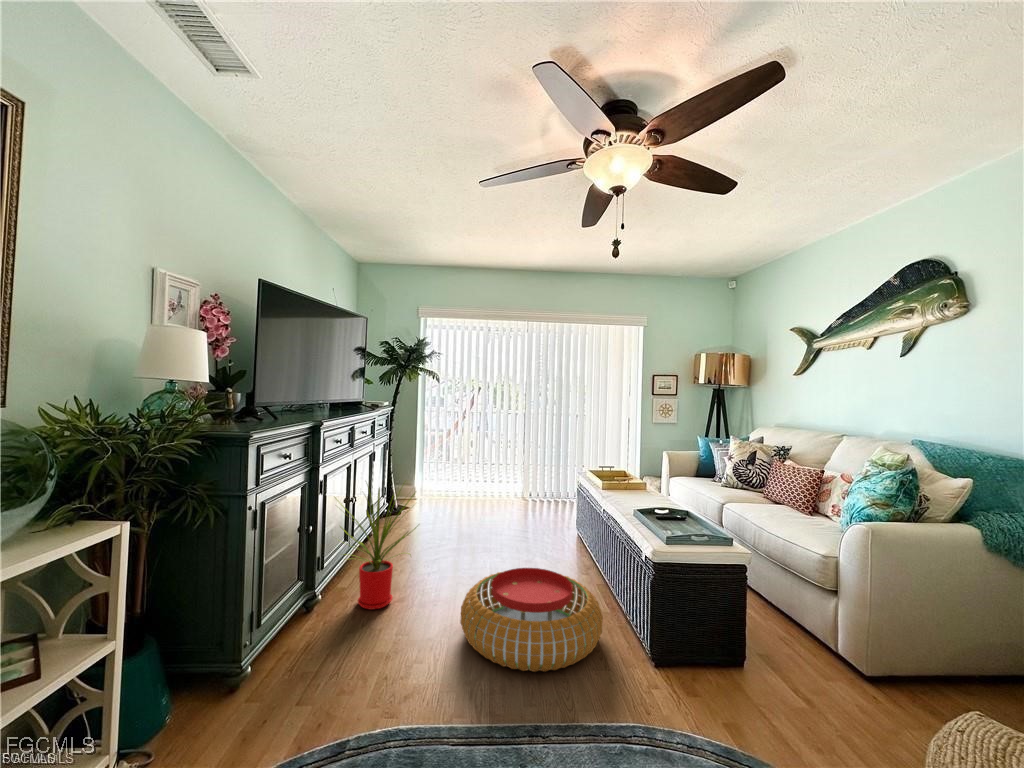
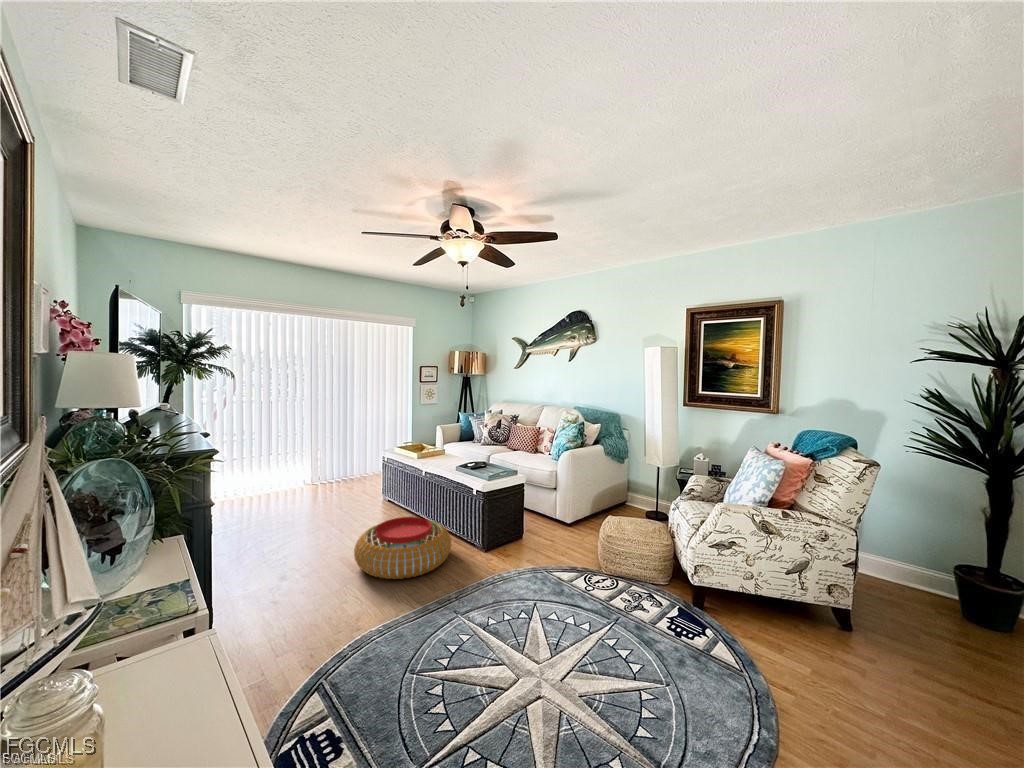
house plant: present [335,484,416,609] -> none [221,475,307,585]

